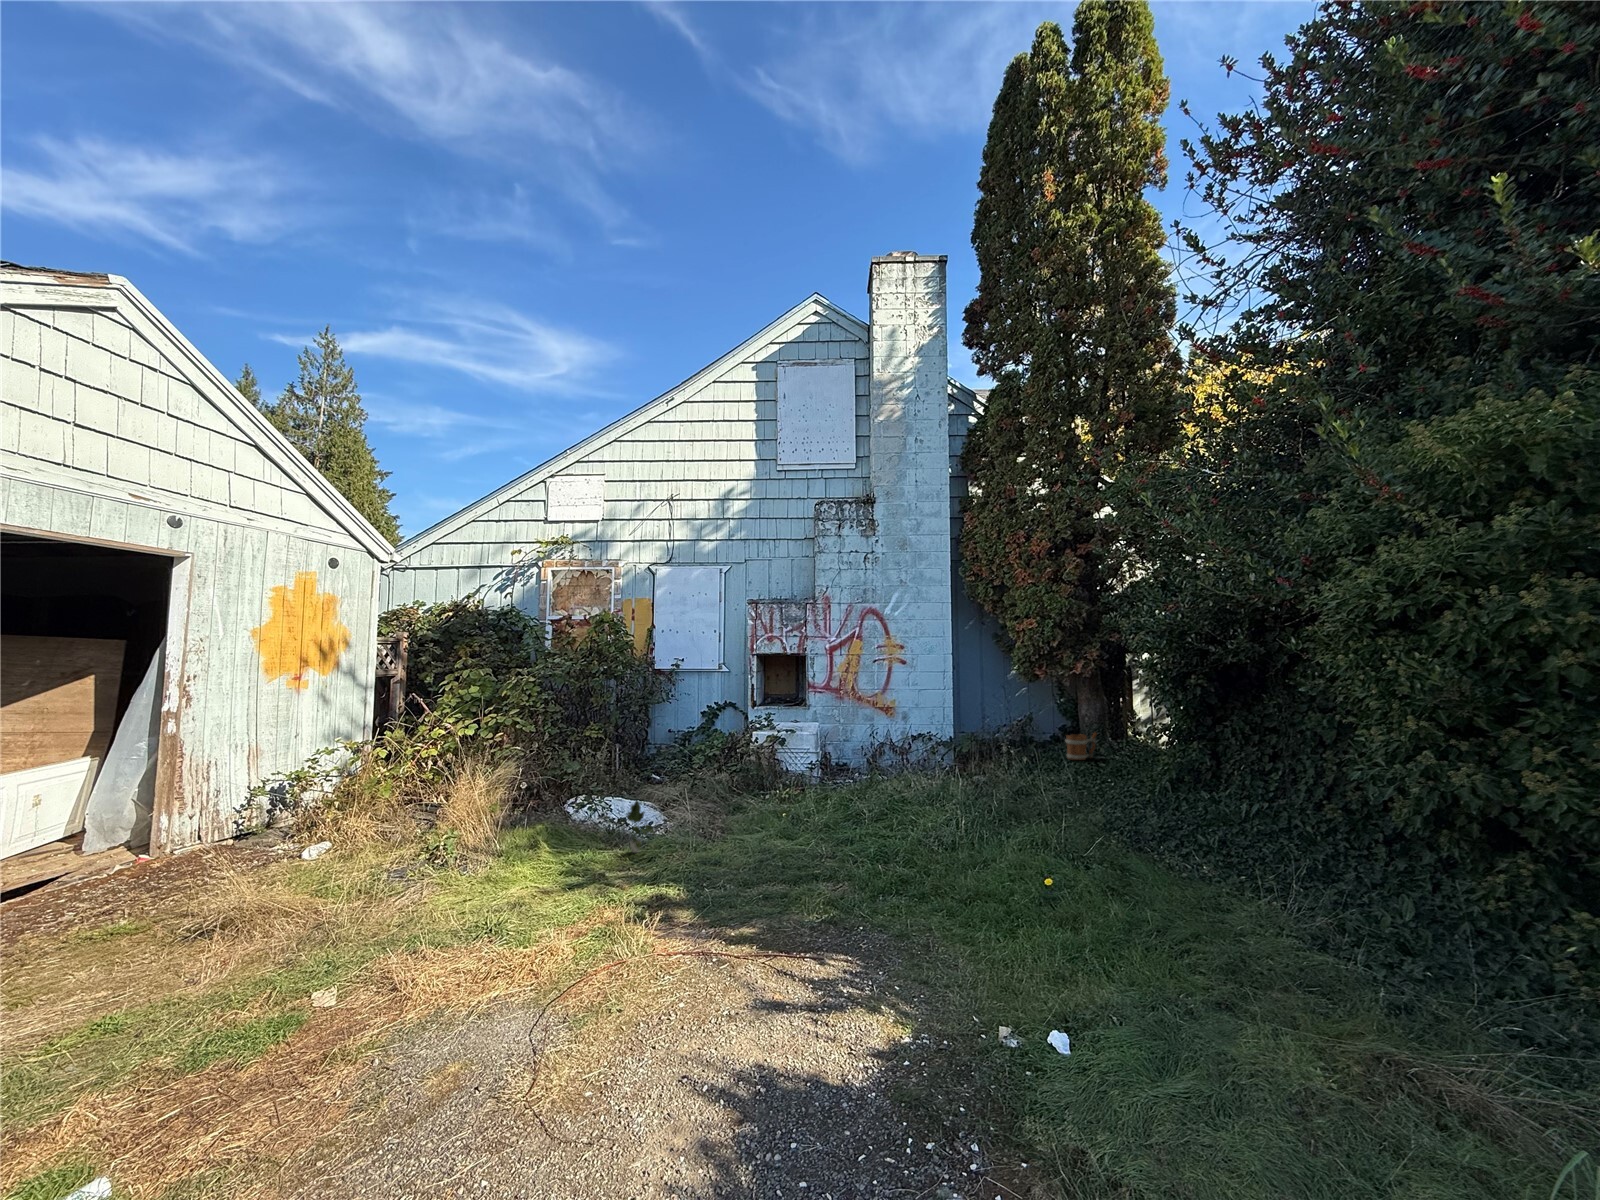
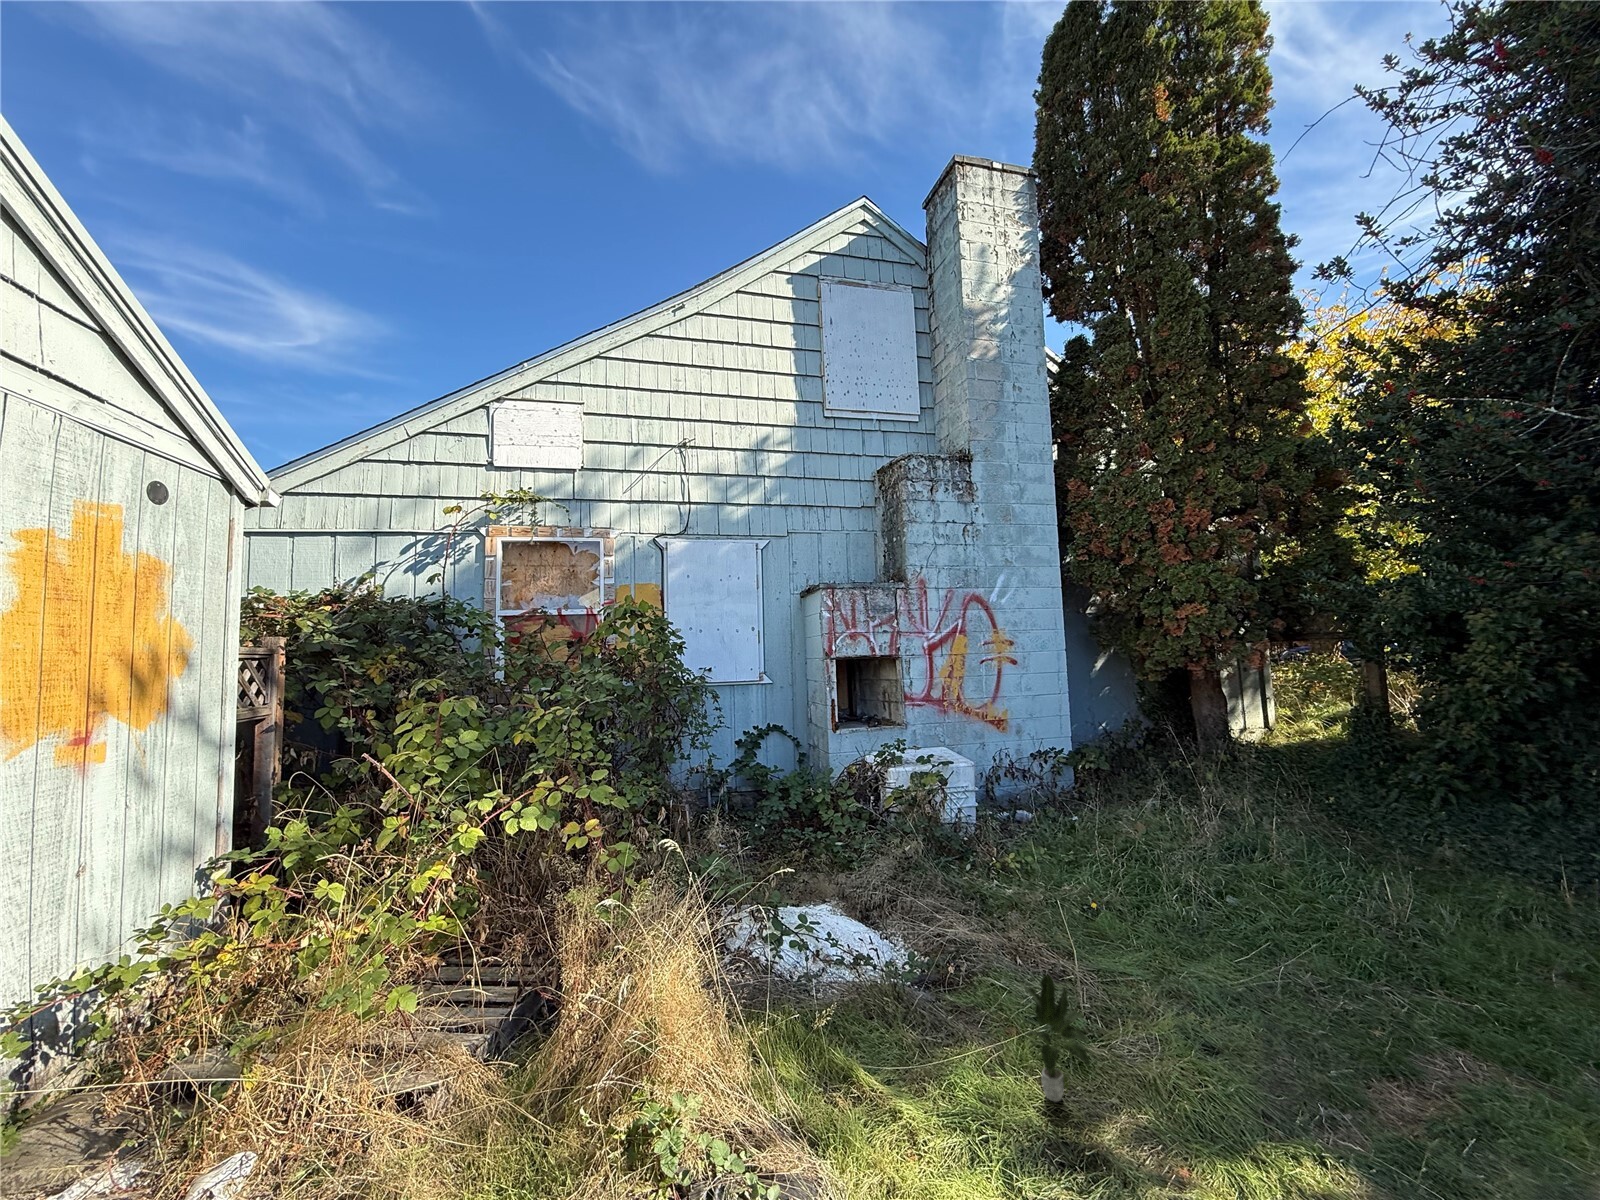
bucket: present [1065,733,1097,760] -> none [1236,733,1267,770]

